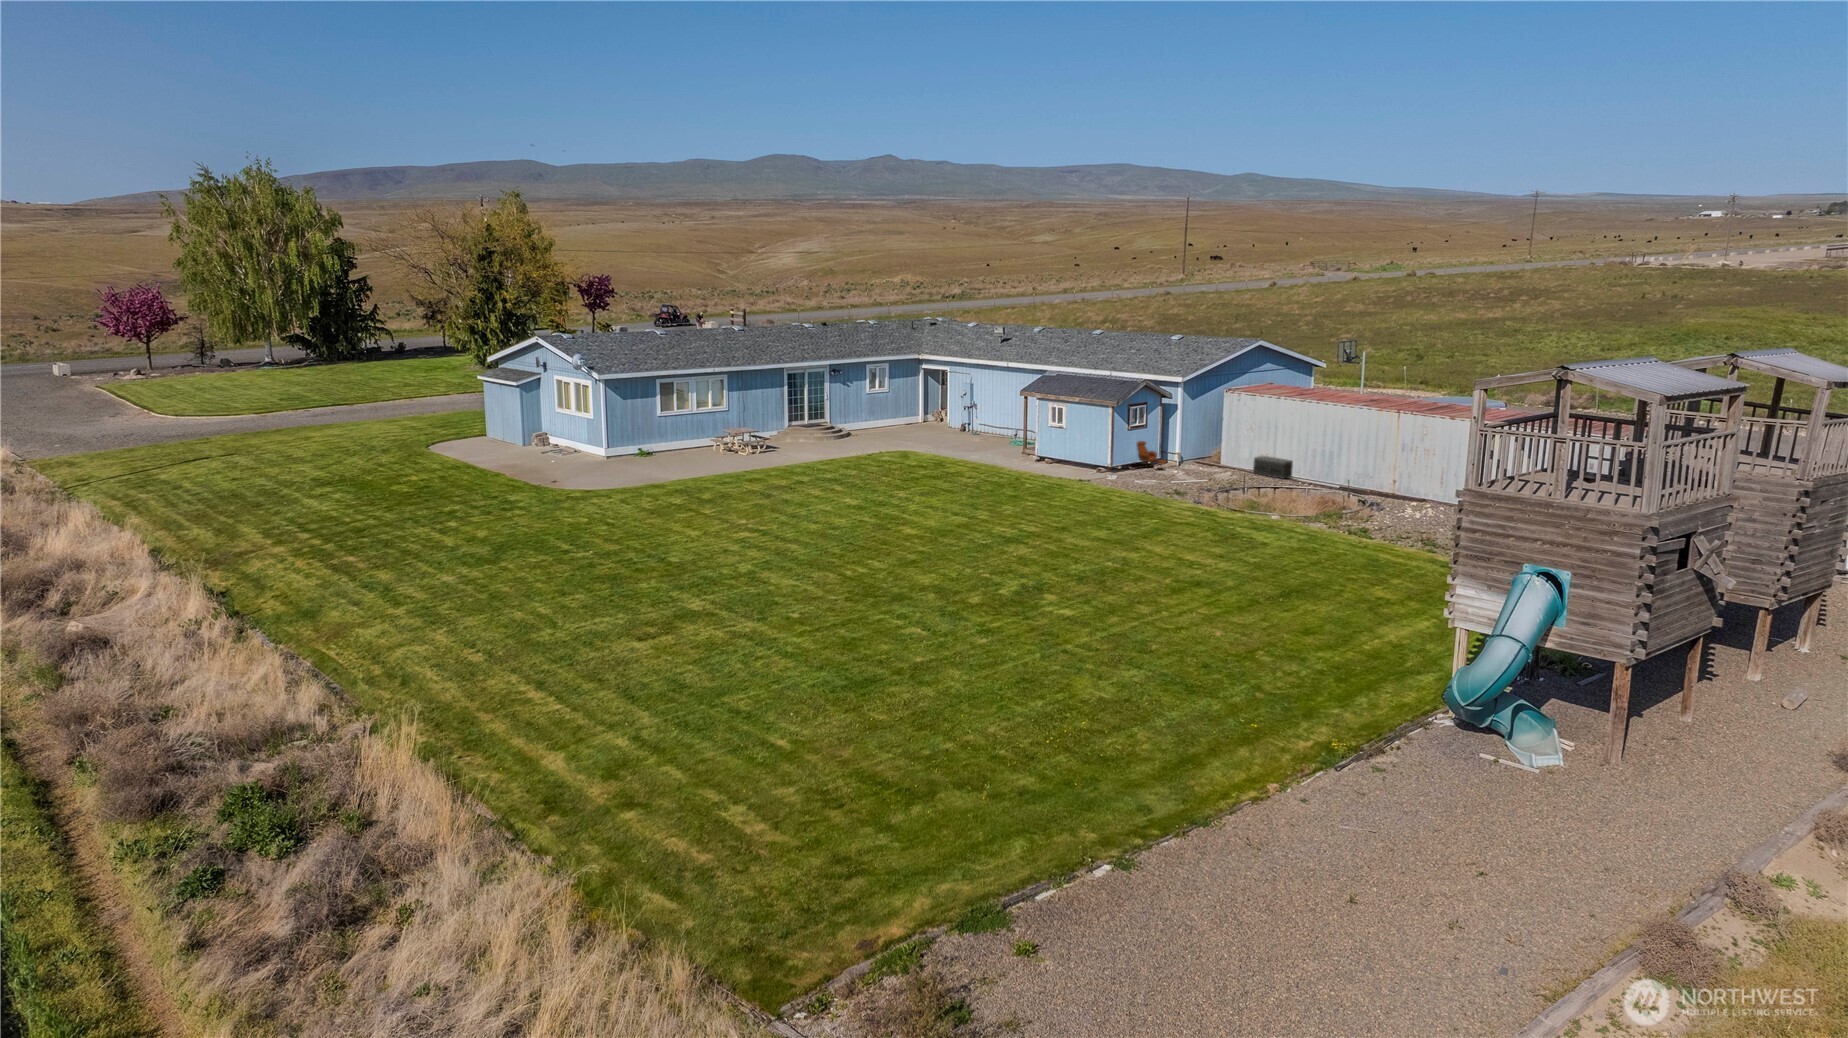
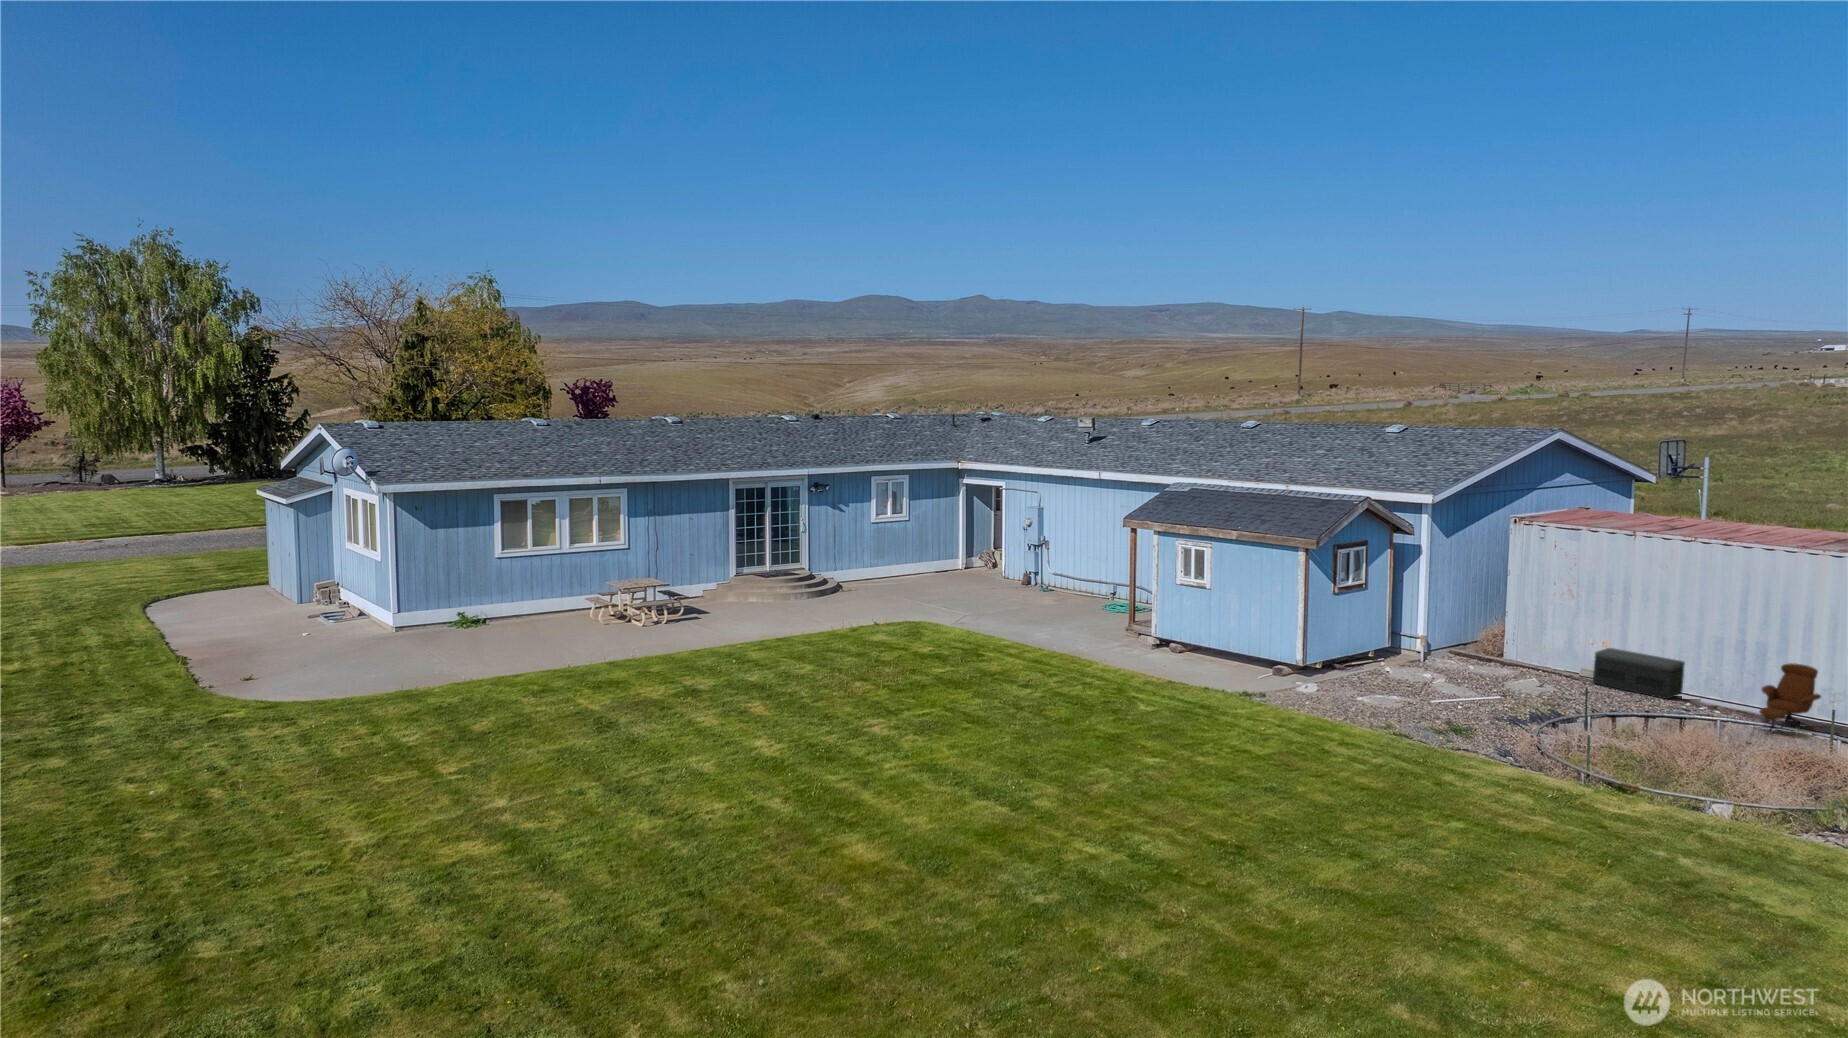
lounge chair: present [1137,441,1166,469] -> present [1760,663,1821,732]

